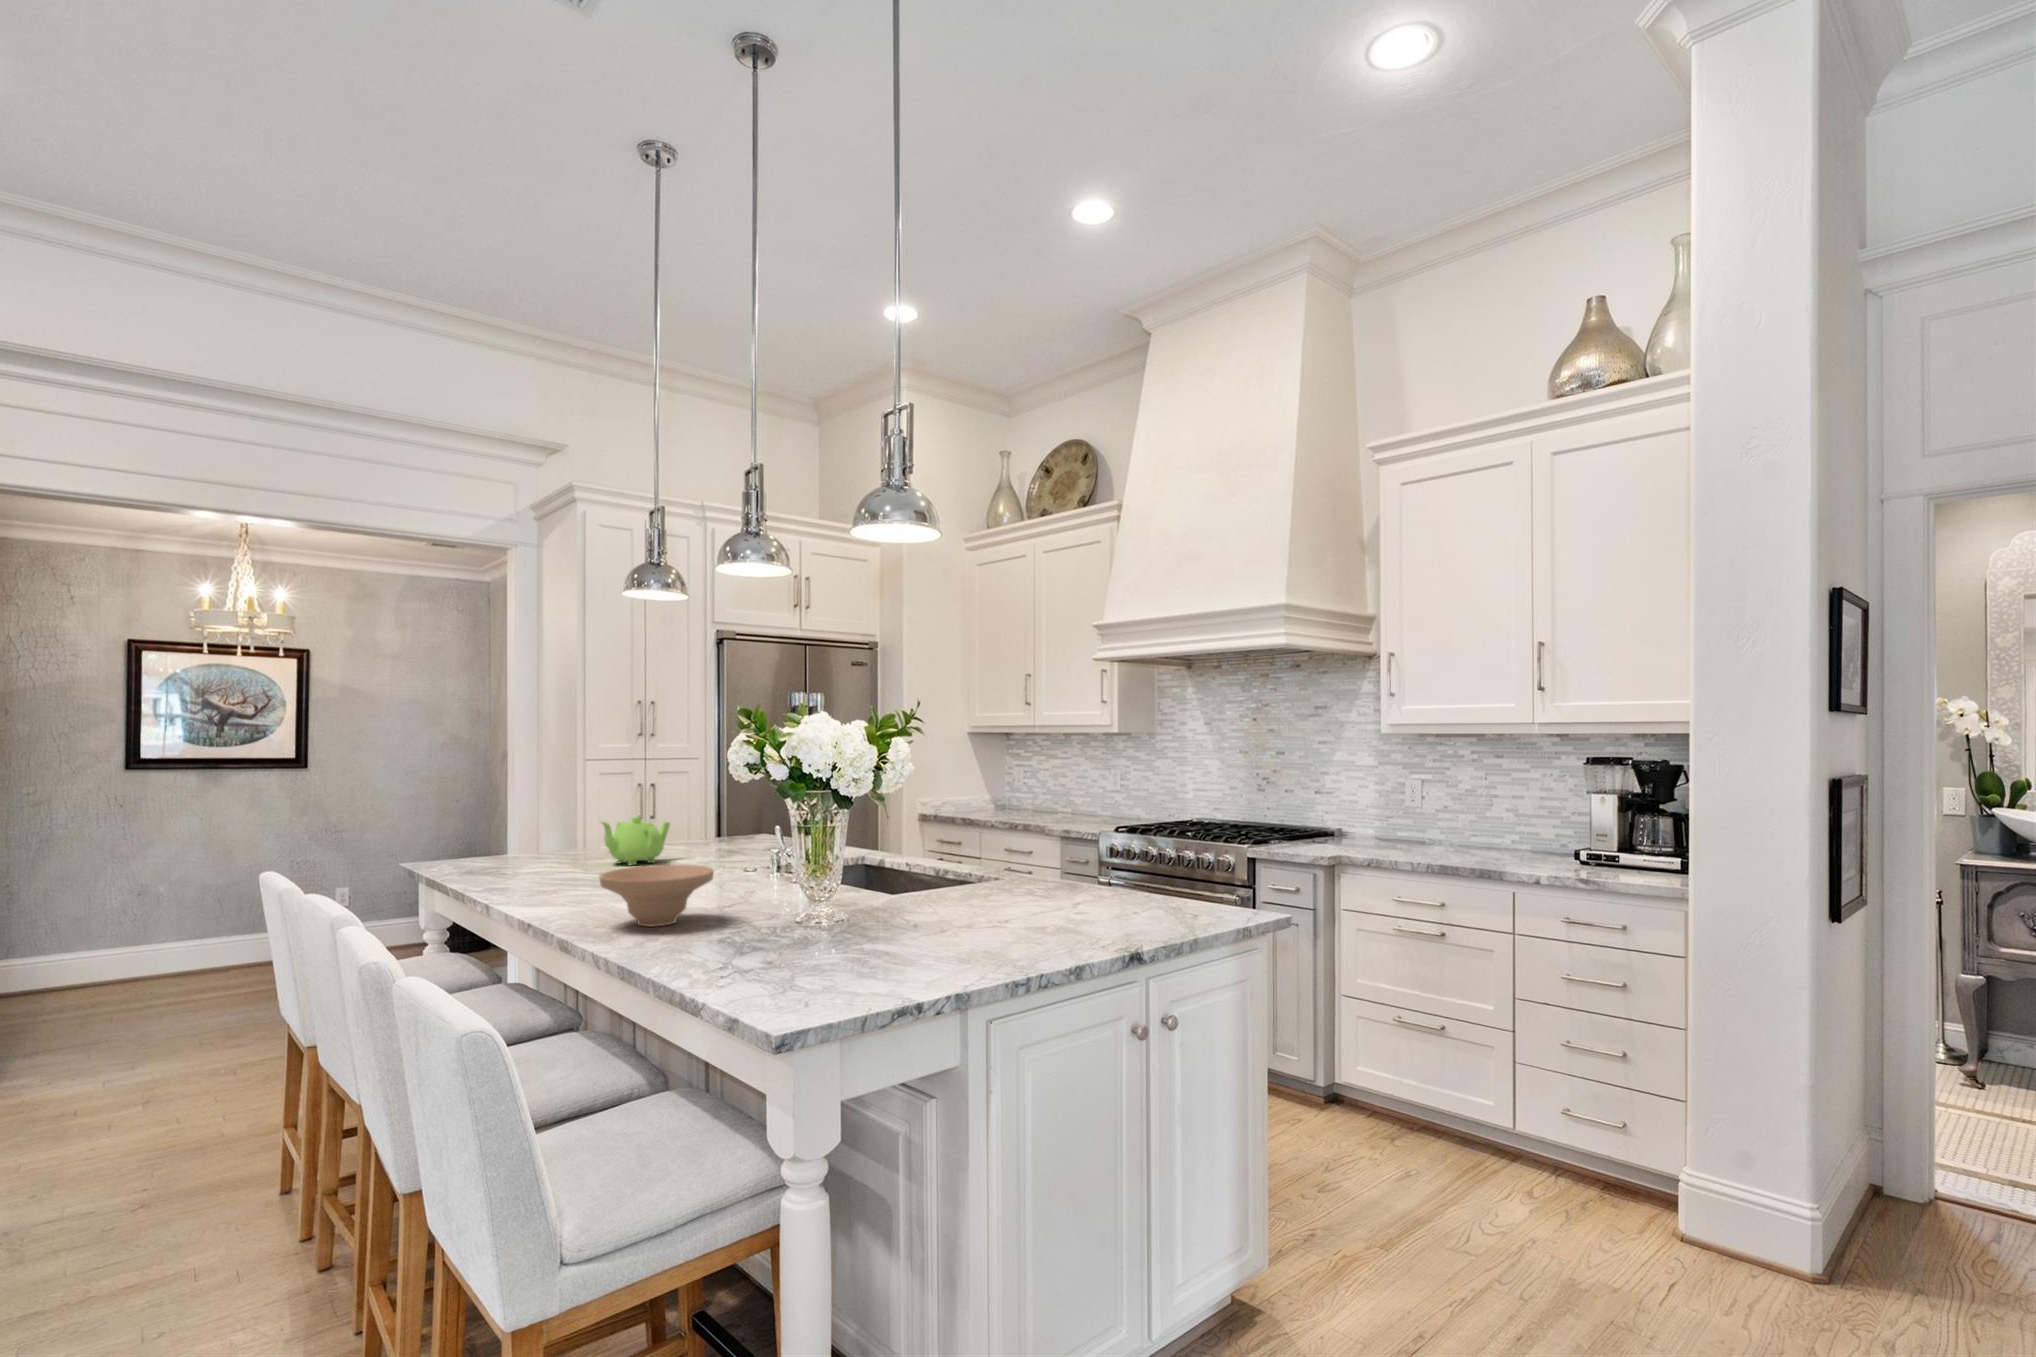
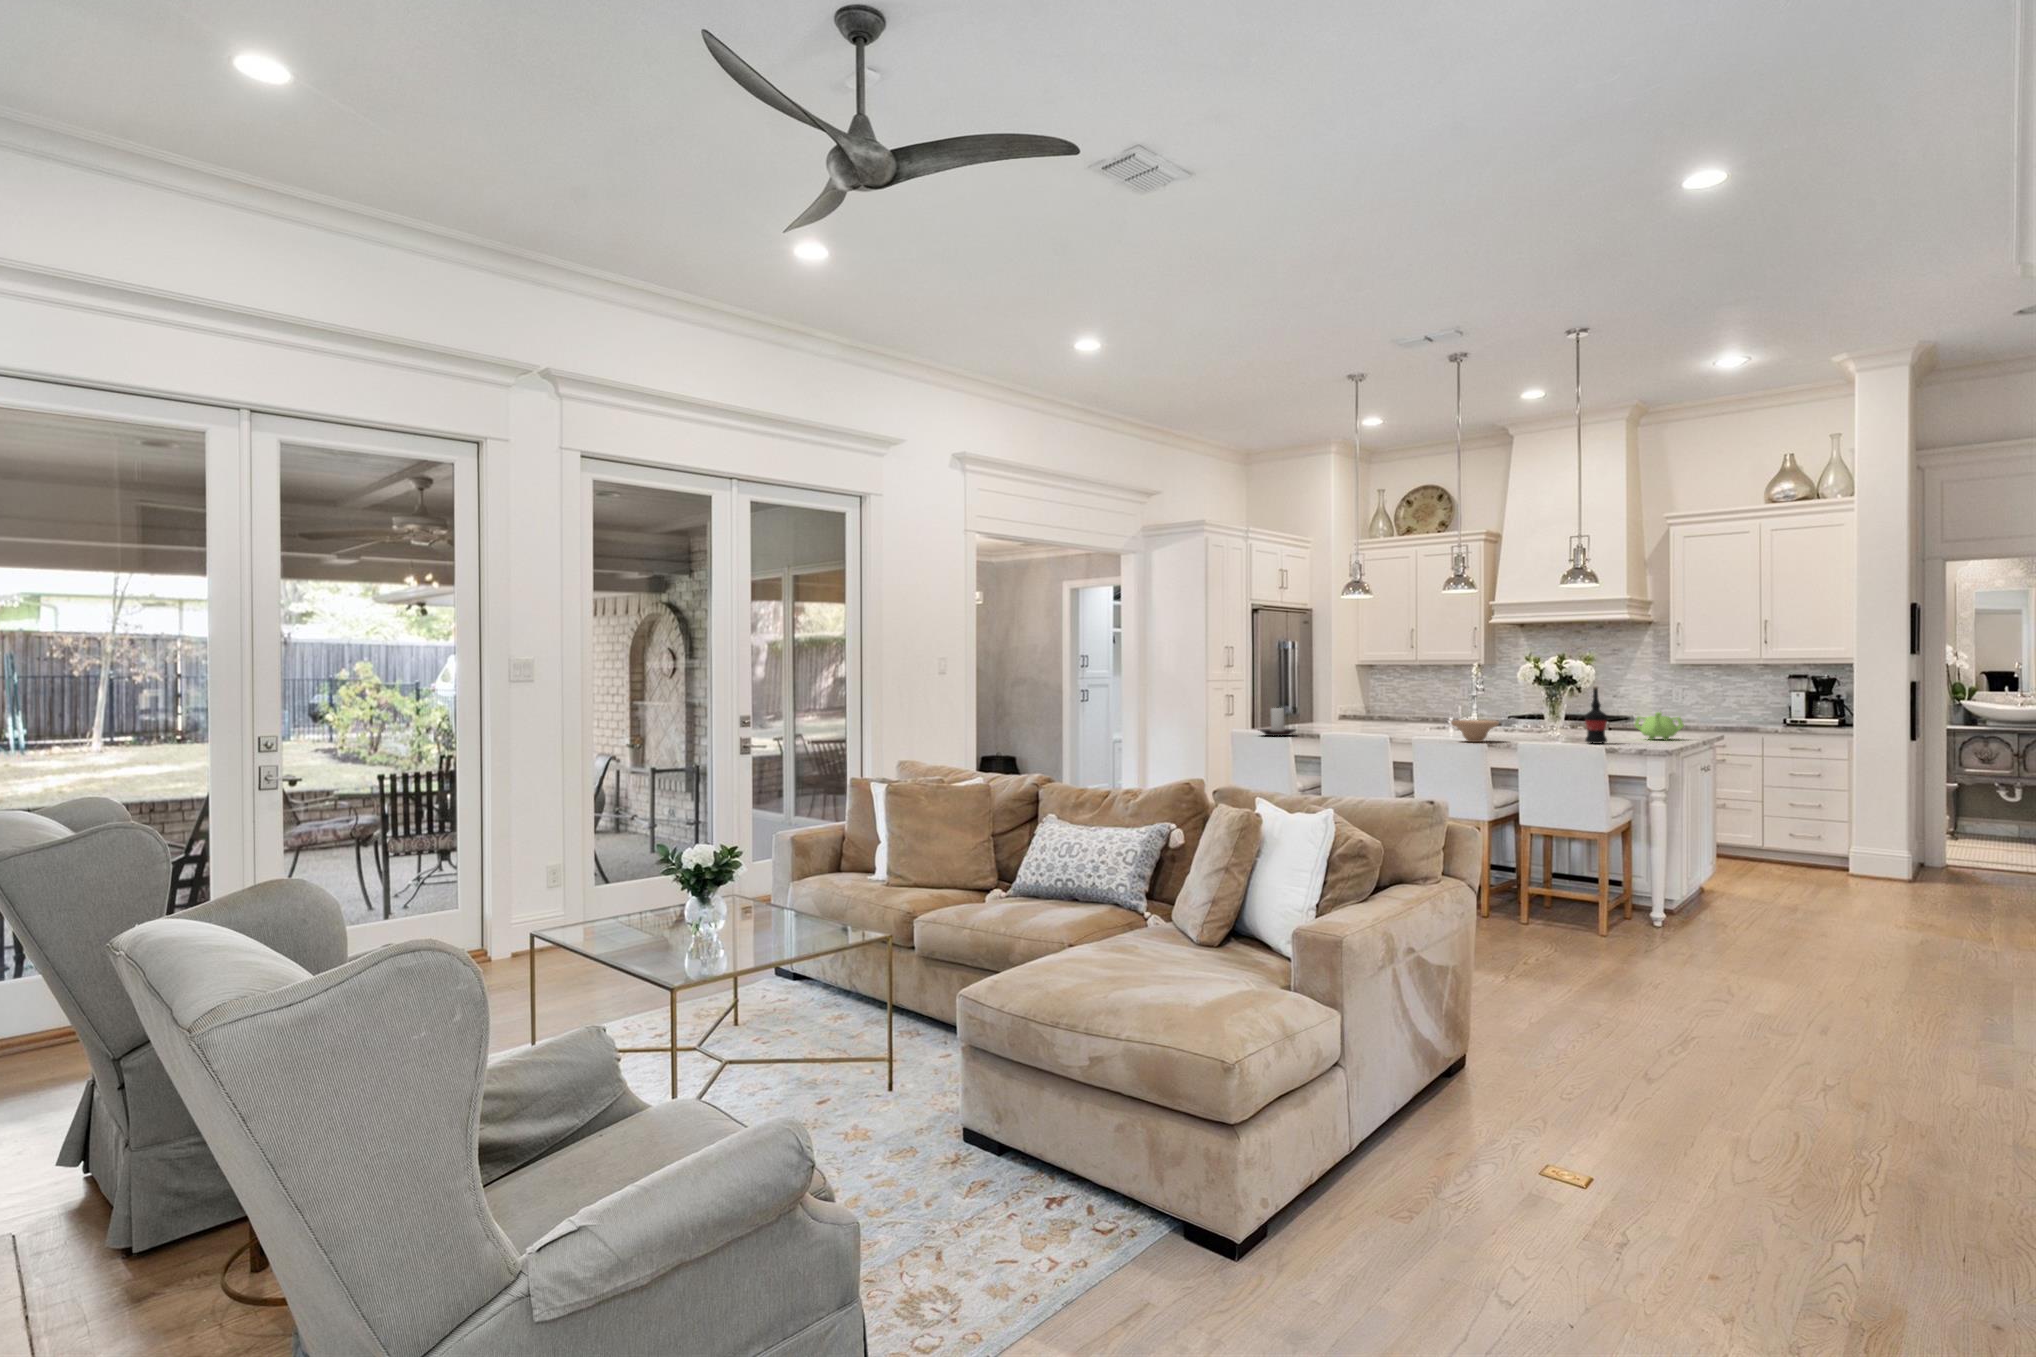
wine bottle: none [817,799,873,957] -> present [1585,687,1607,743]
candle holder: none [463,809,550,871] -> present [1260,708,1296,736]
teapot: present [601,817,670,865] -> present [1635,712,1684,740]

